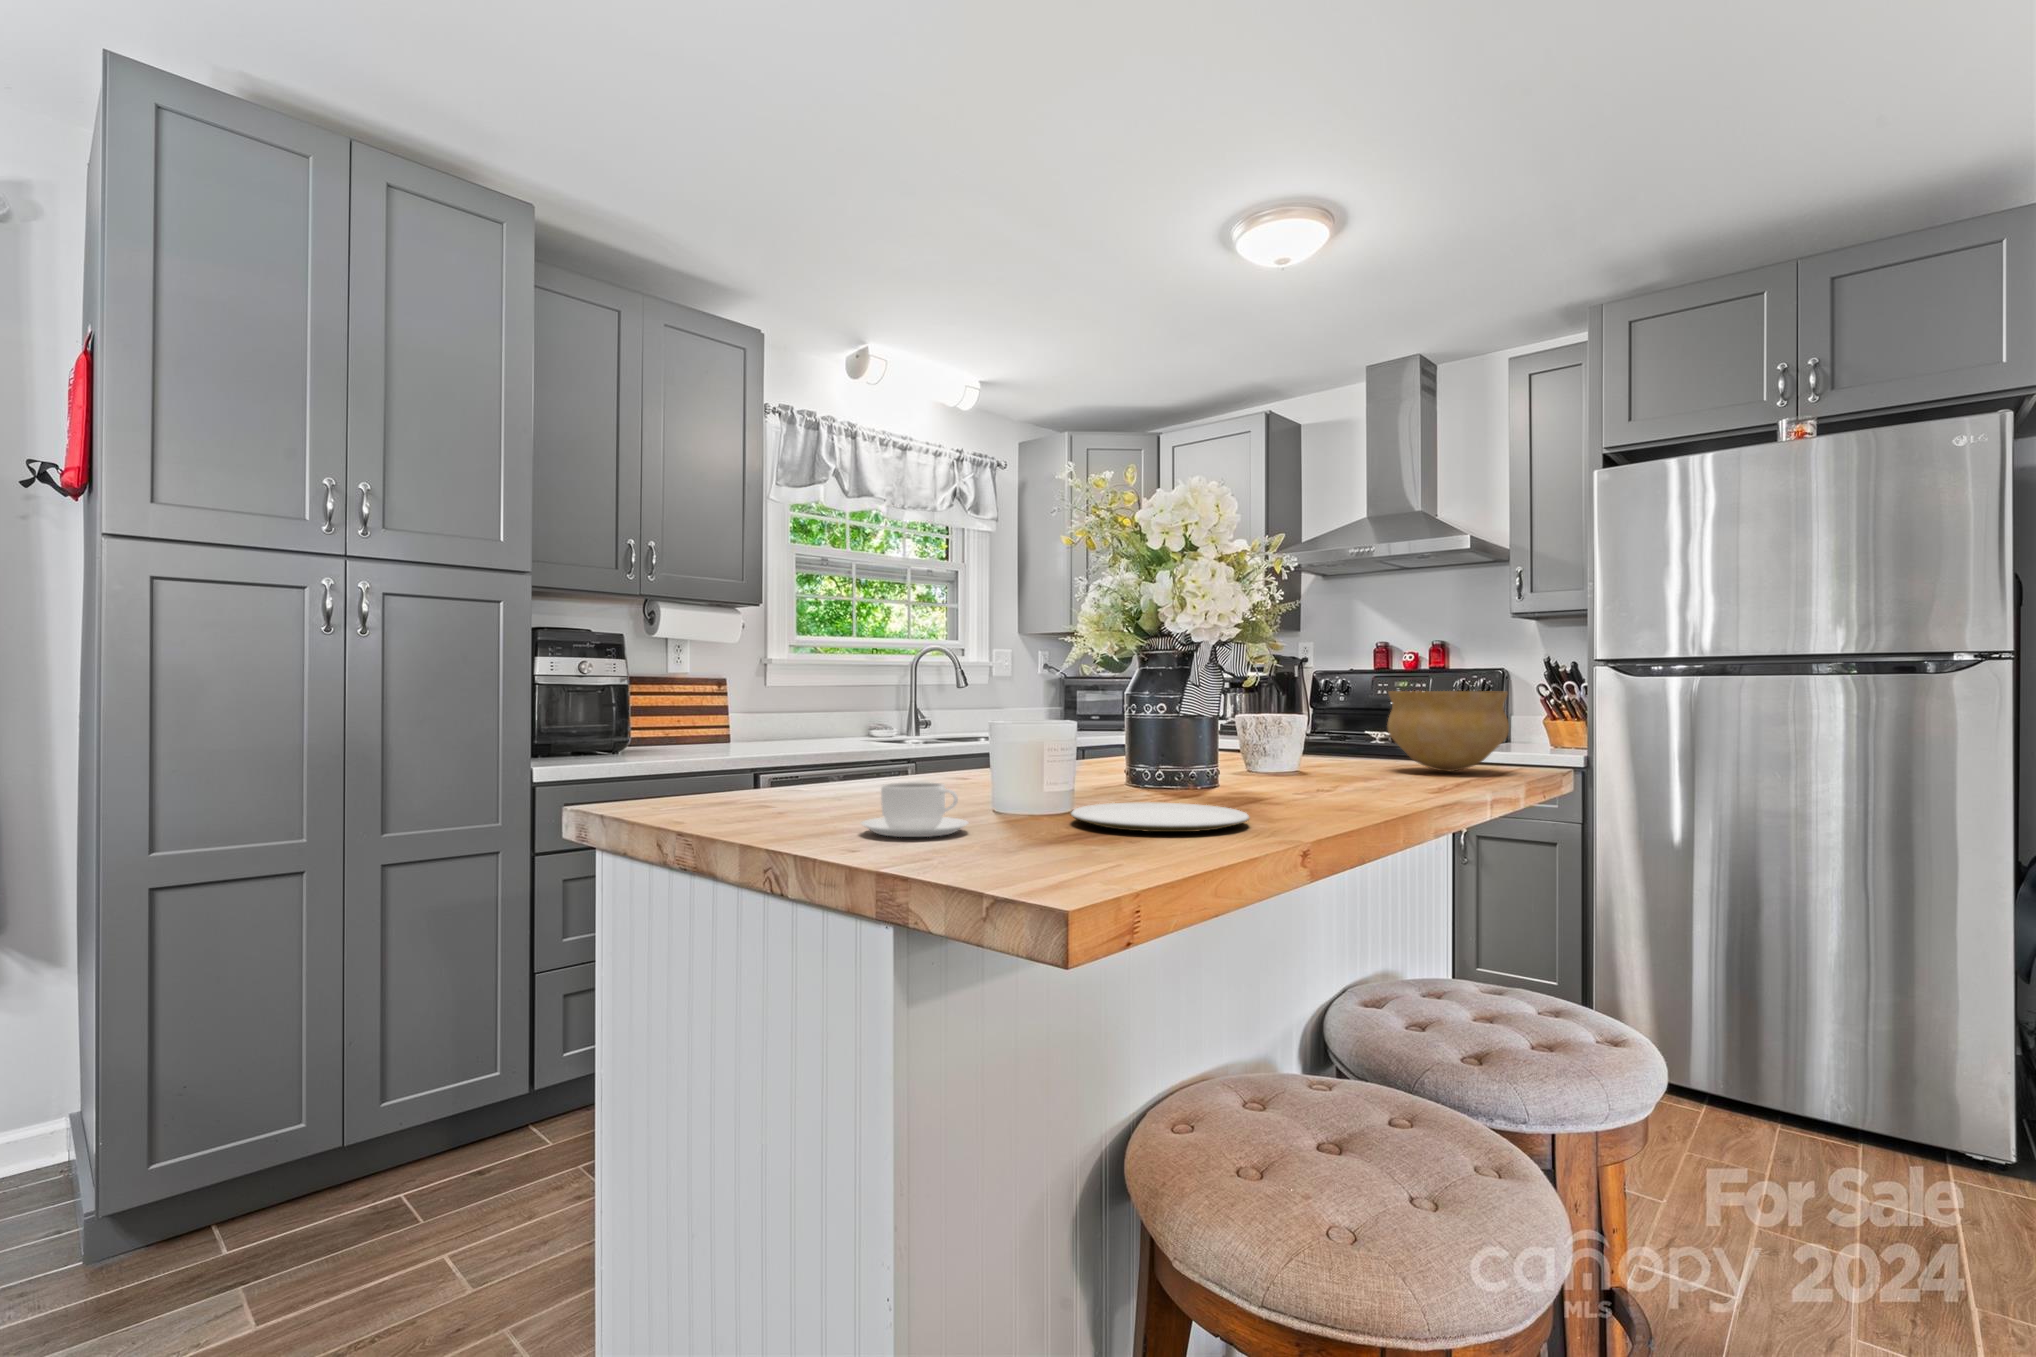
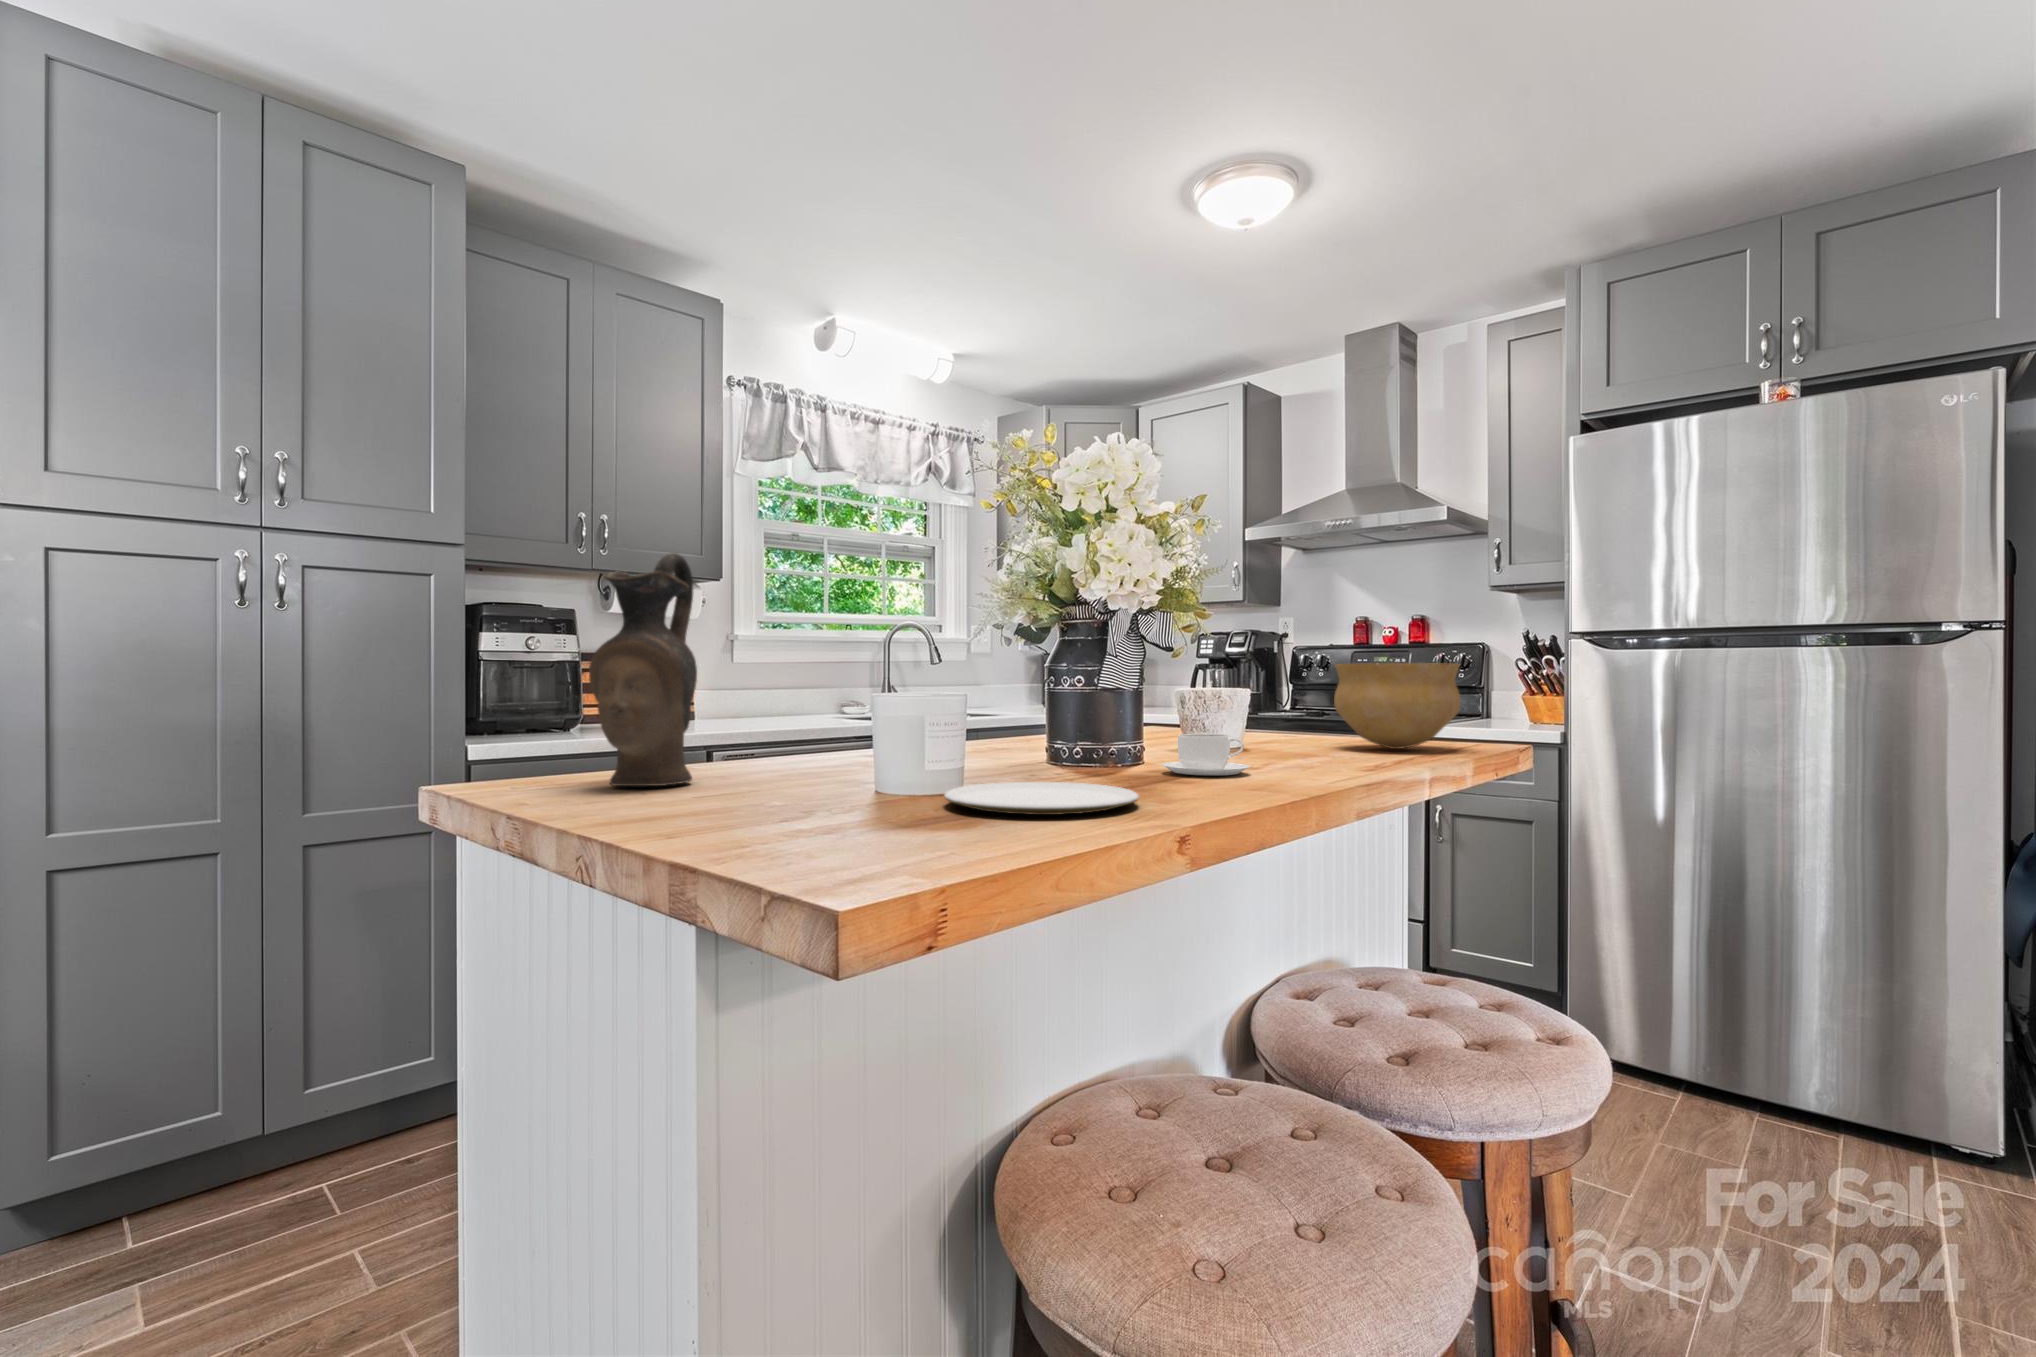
ceramic pitcher: none [728,590,820,806] -> present [589,553,697,786]
coffee cup: present [861,782,968,837] -> present [1162,734,1250,775]

